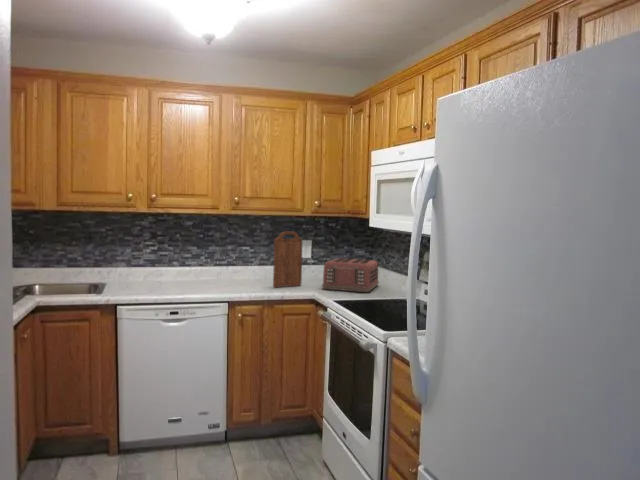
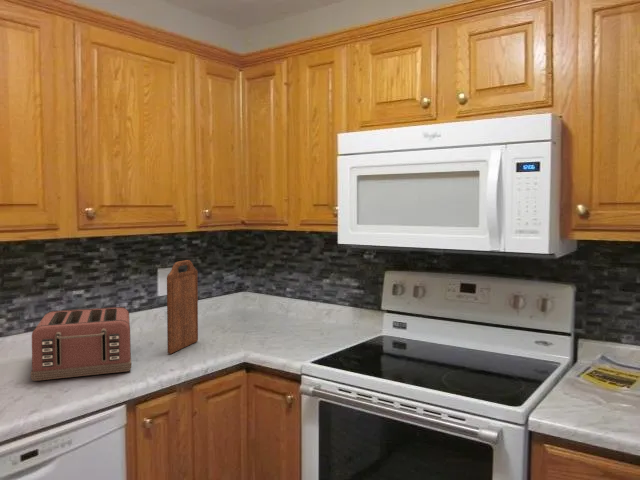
toaster: present [322,258,379,292] -> present [31,307,131,381]

